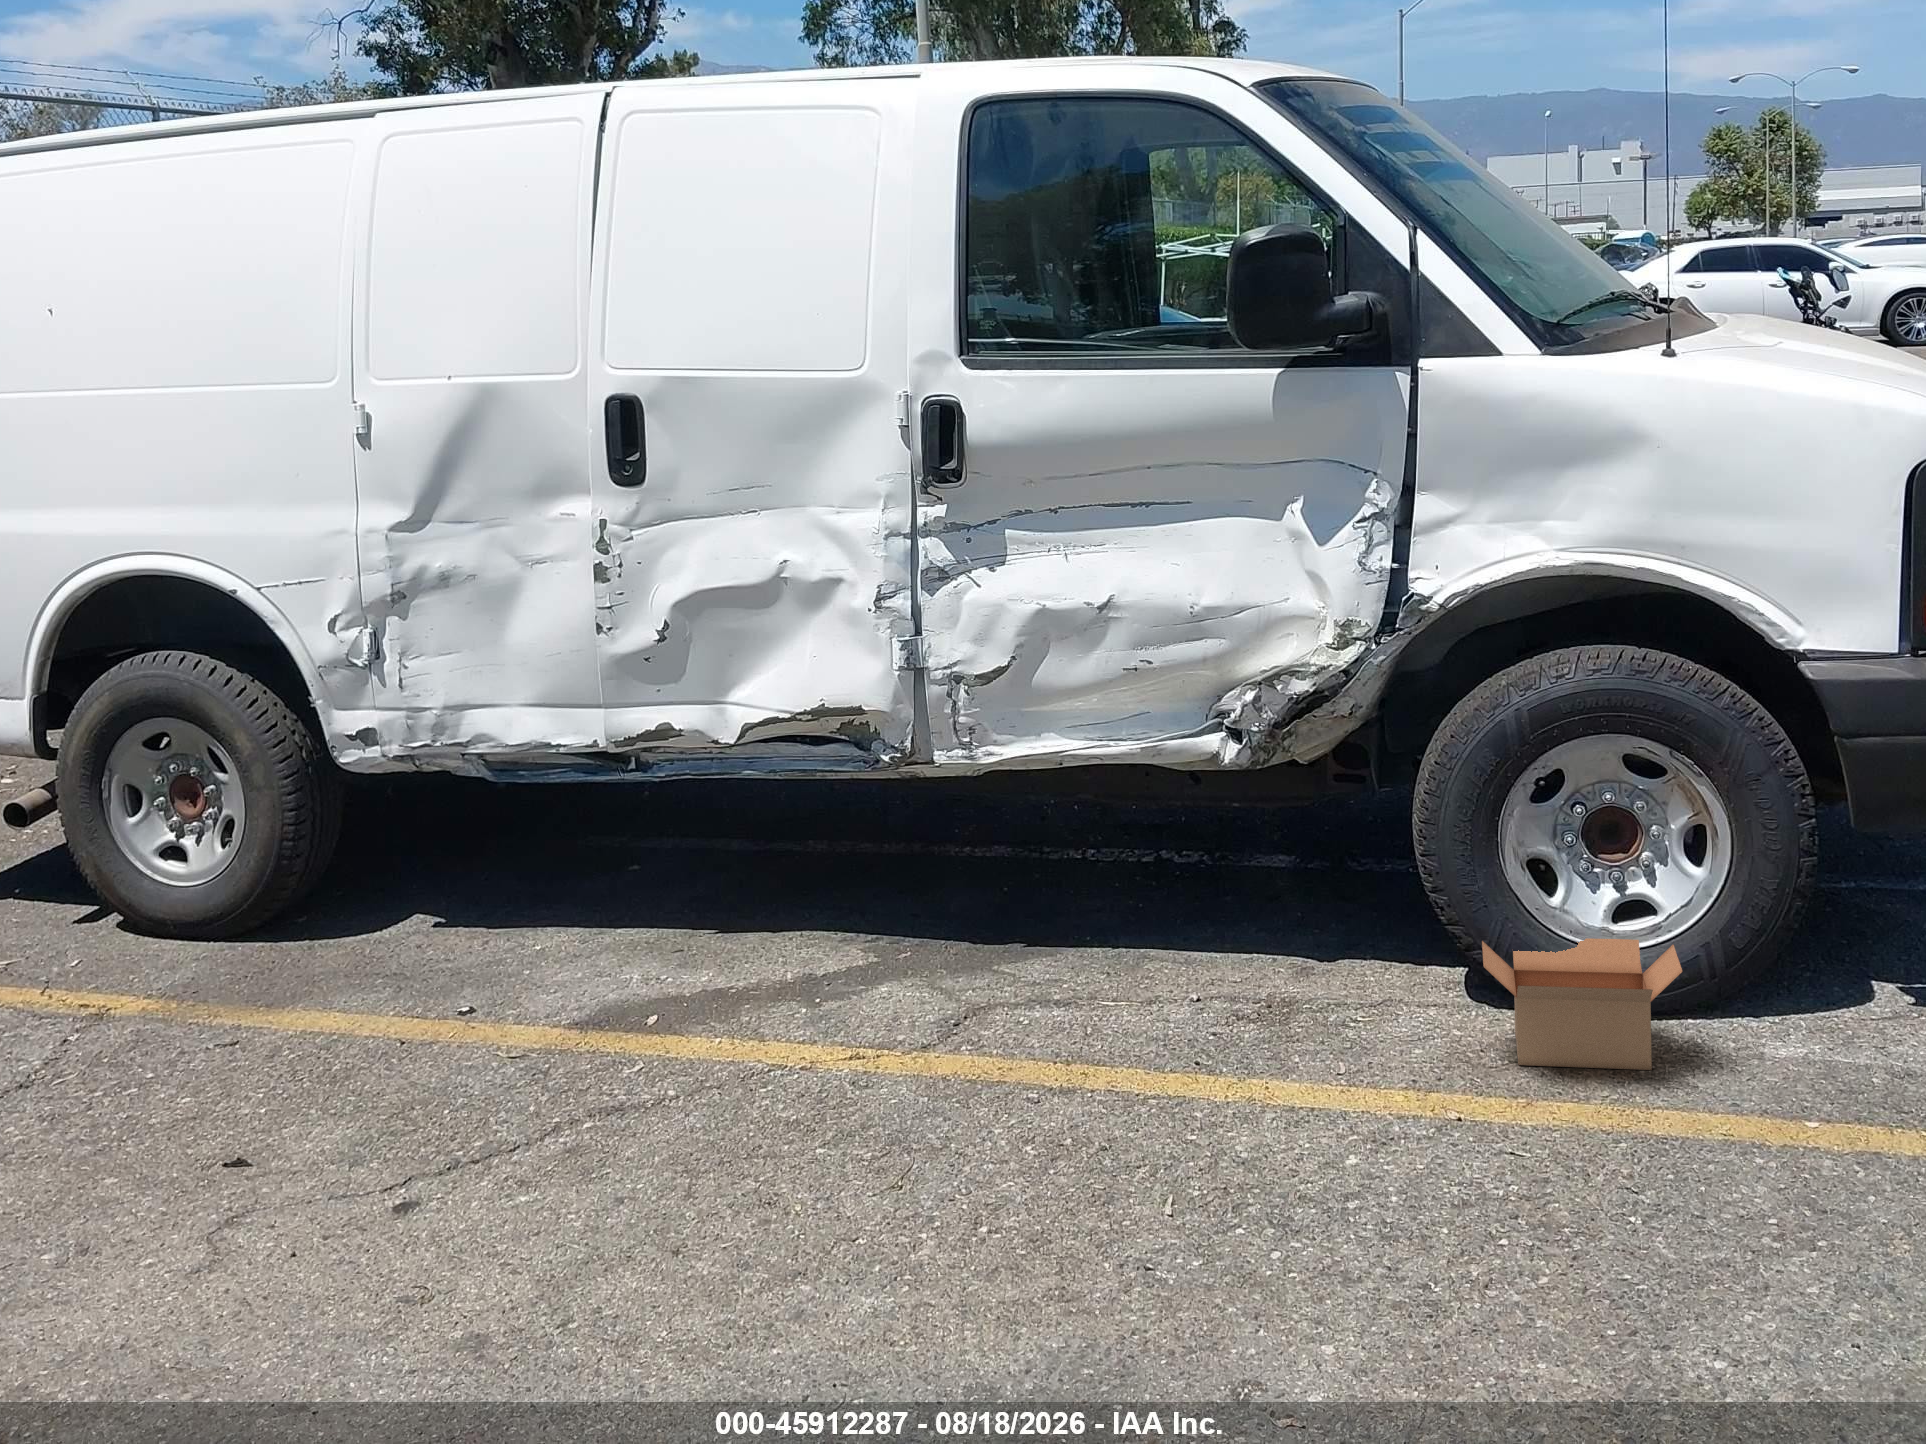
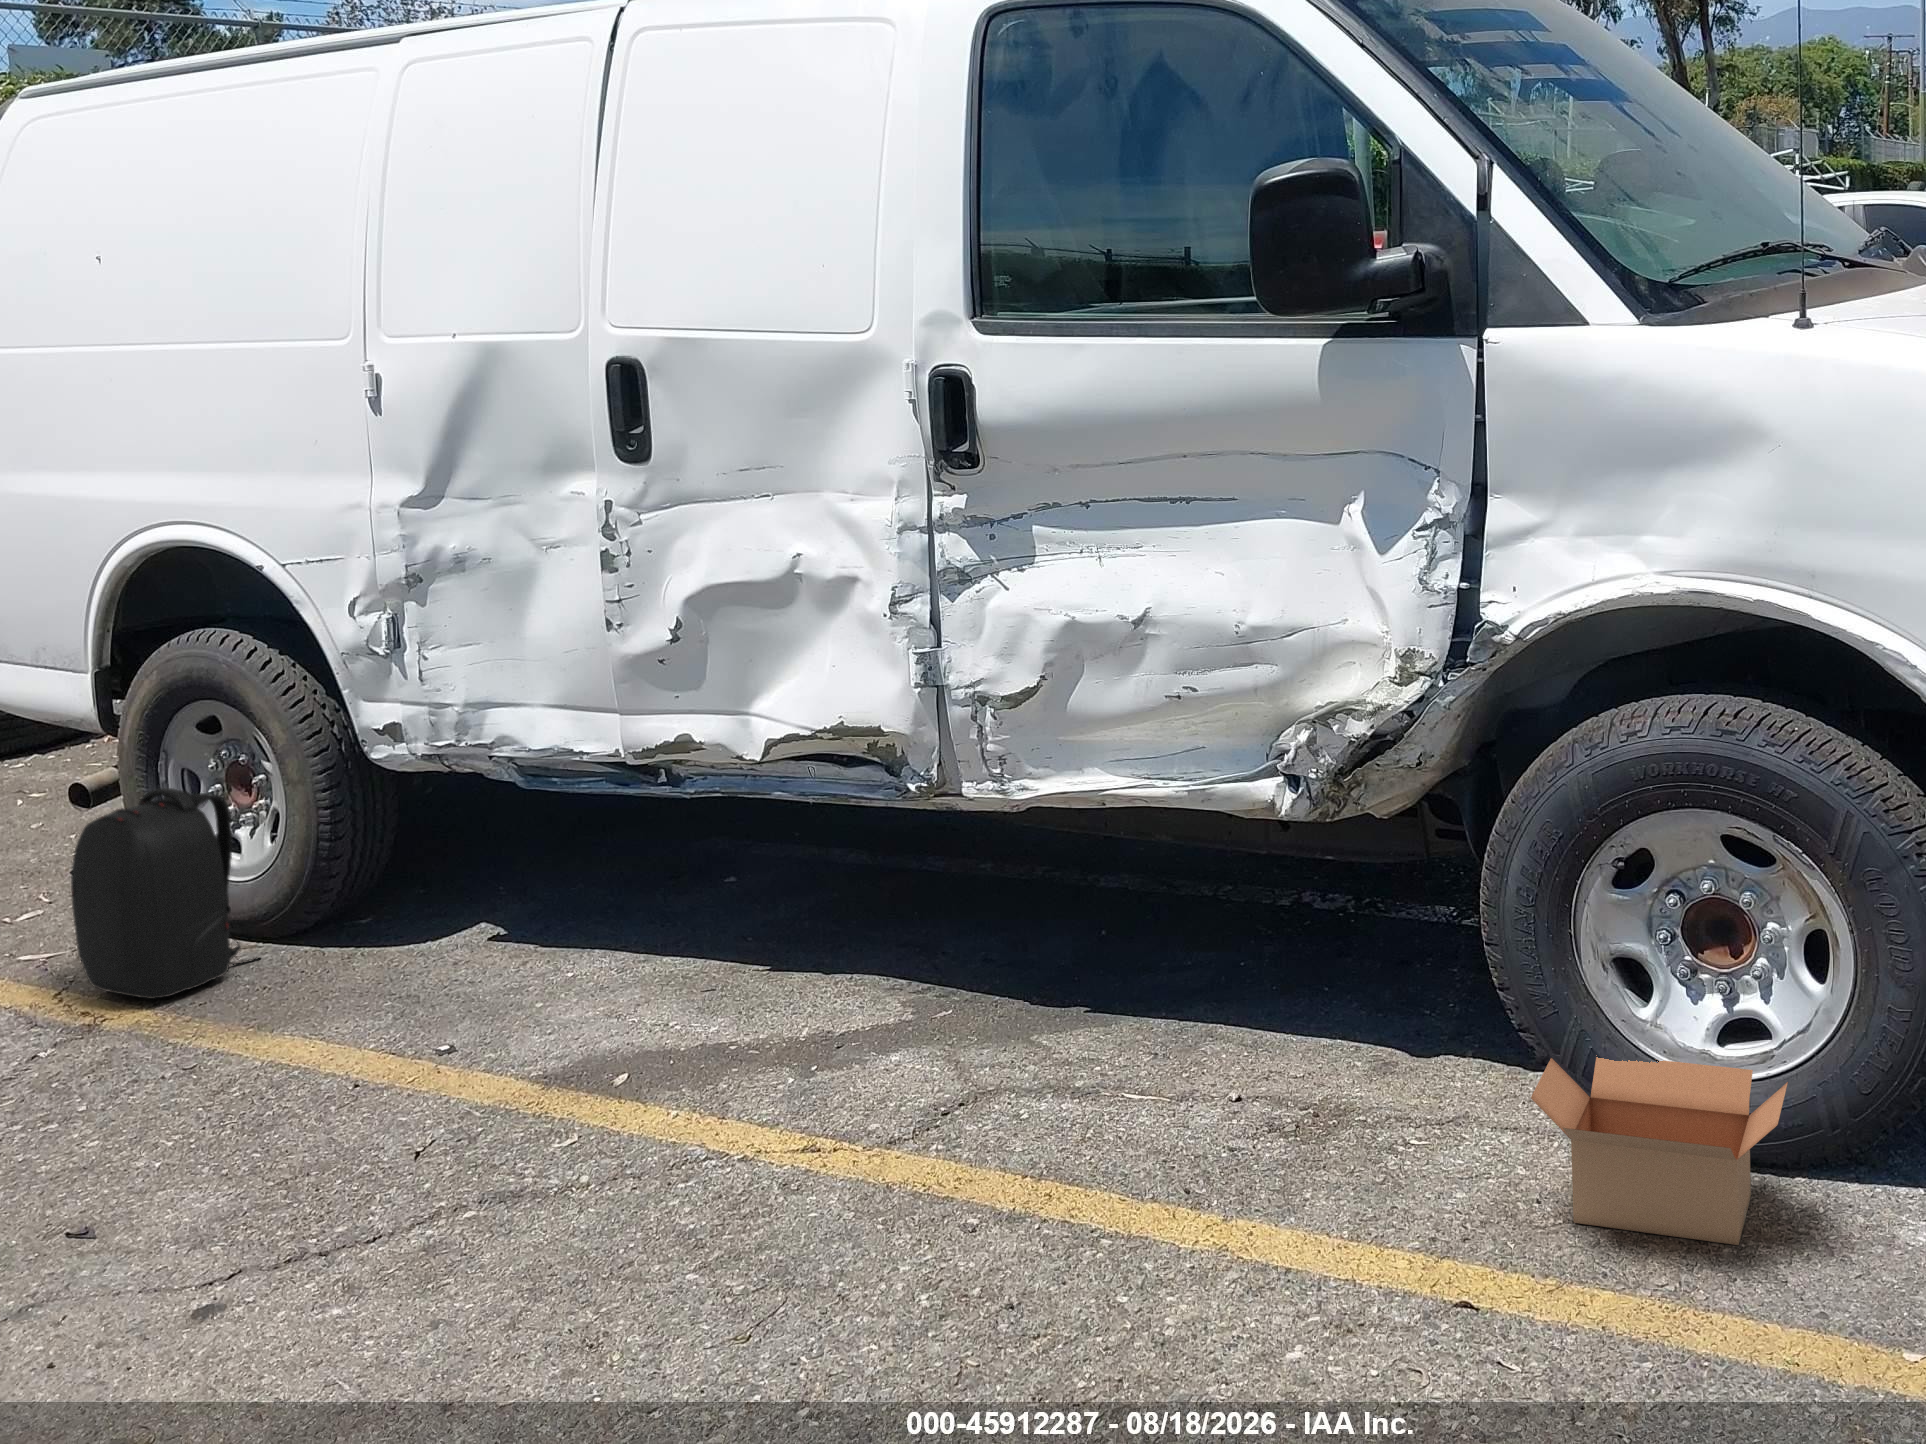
backpack: none [58,797,218,992] -> present [71,788,260,999]

